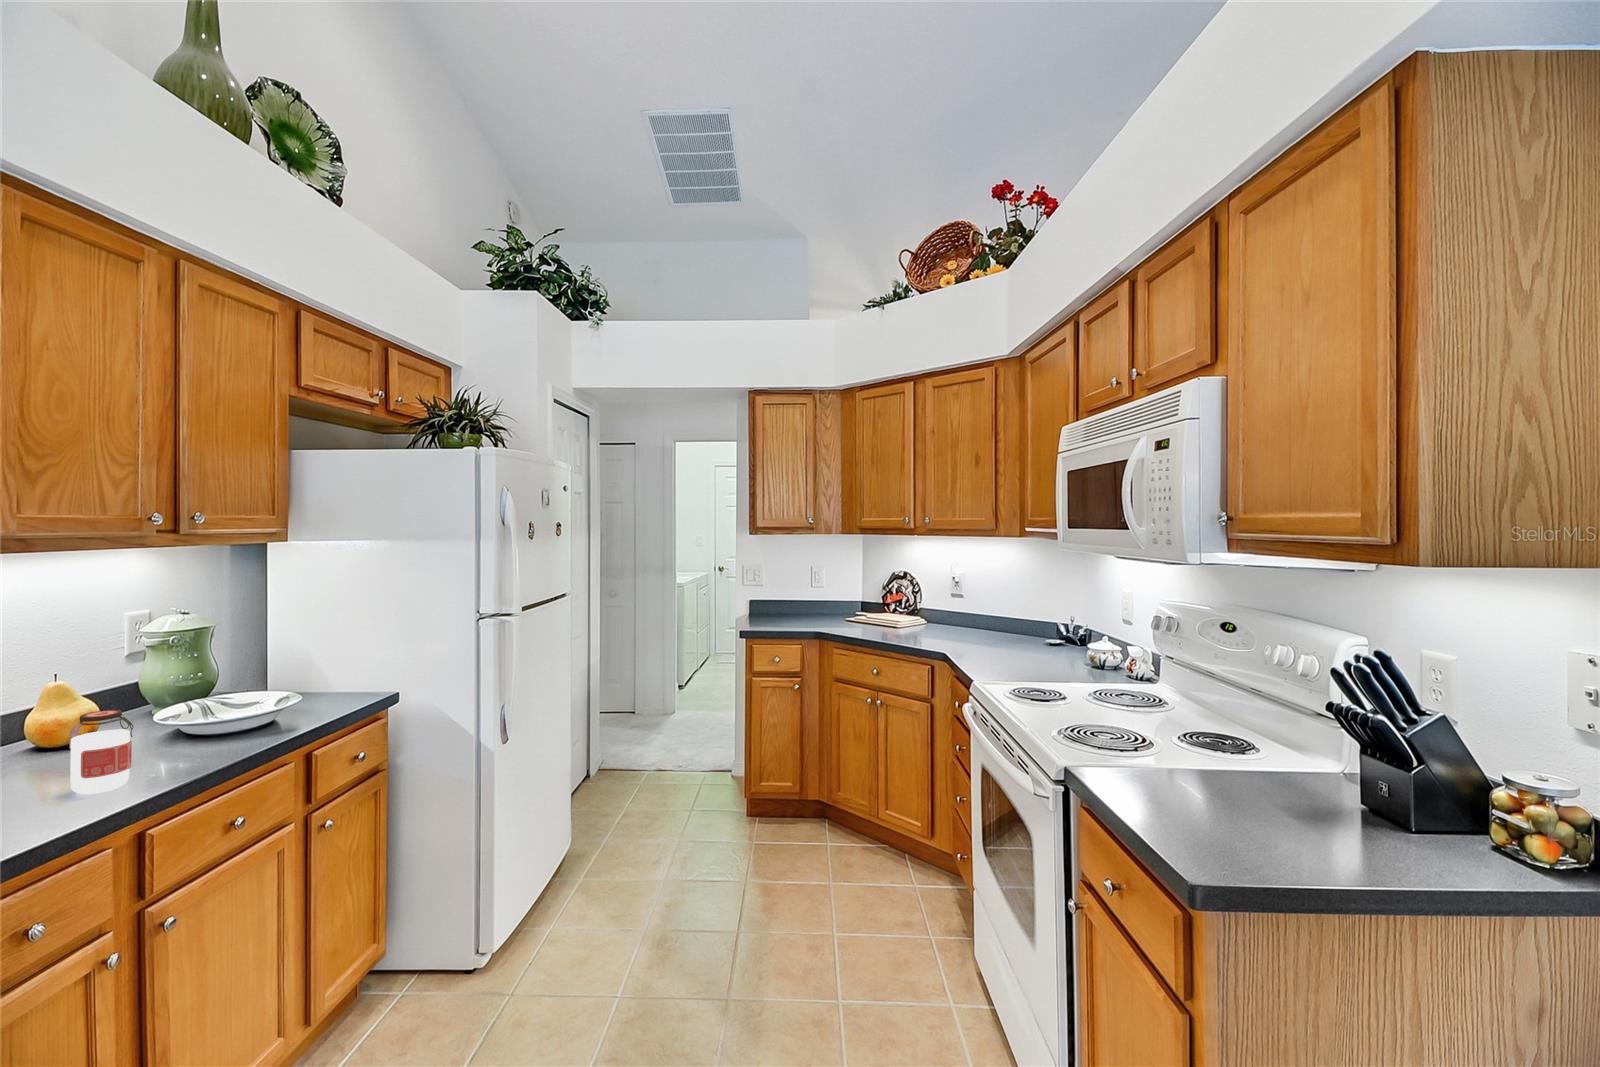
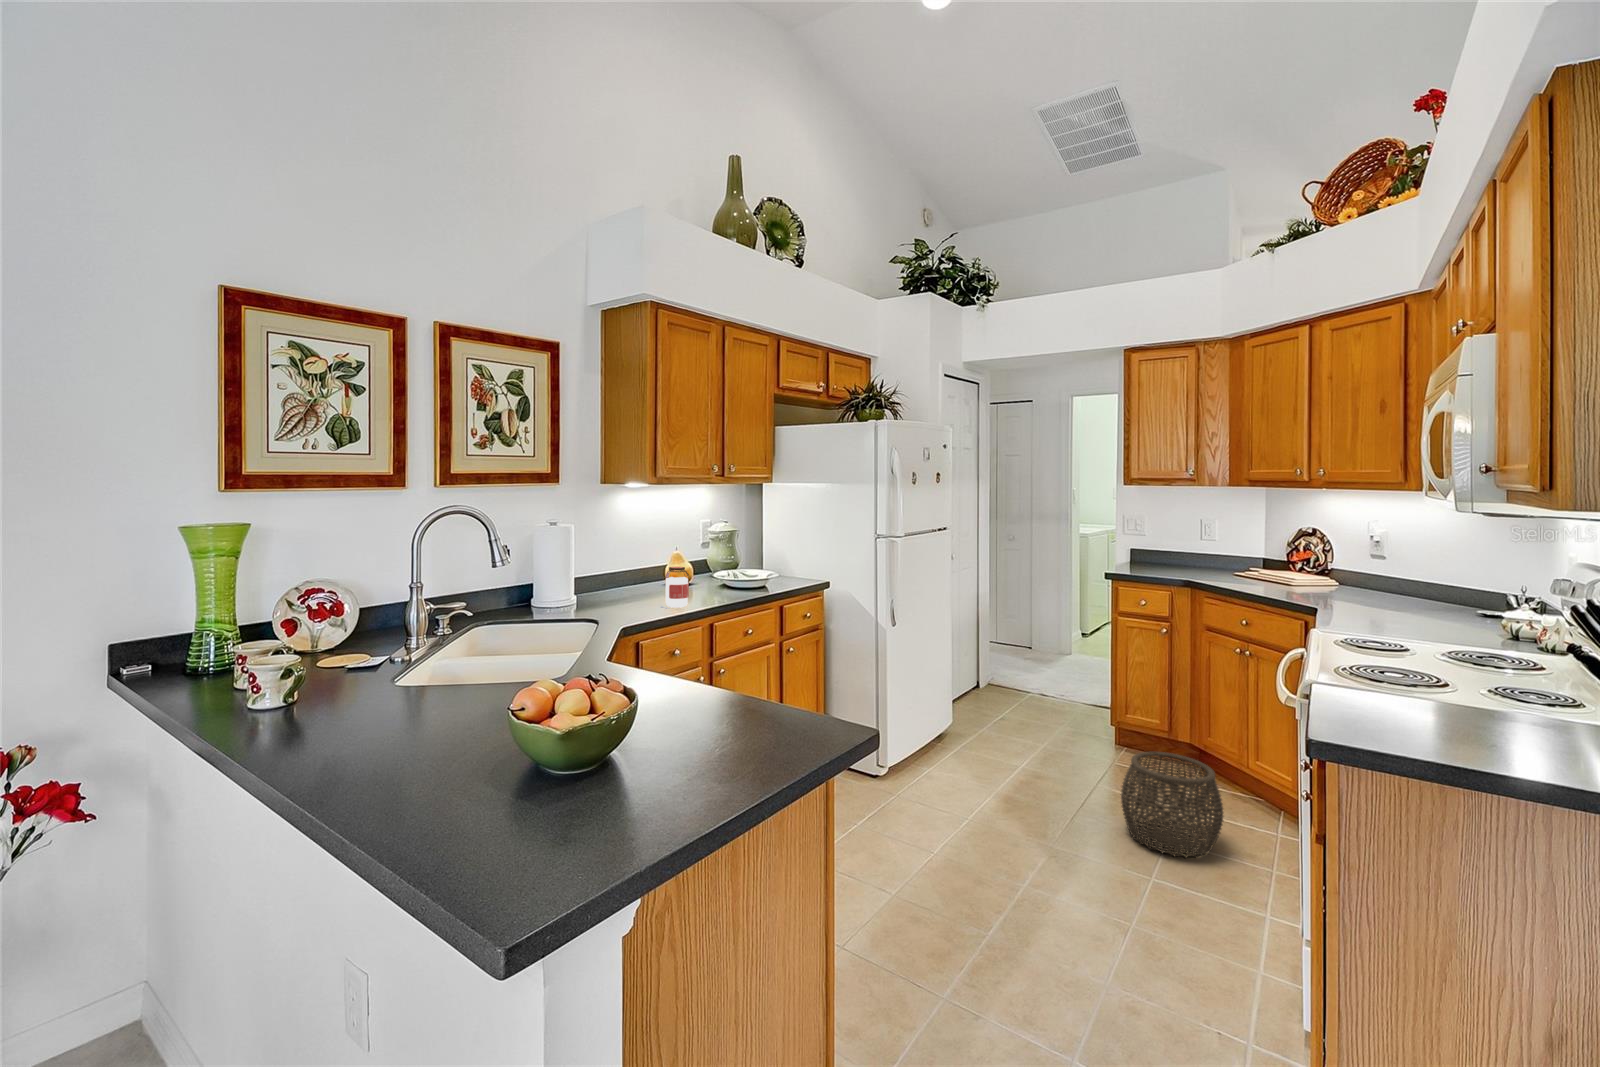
woven basket: none [787,823,885,941] -> present [1121,752,1223,858]

